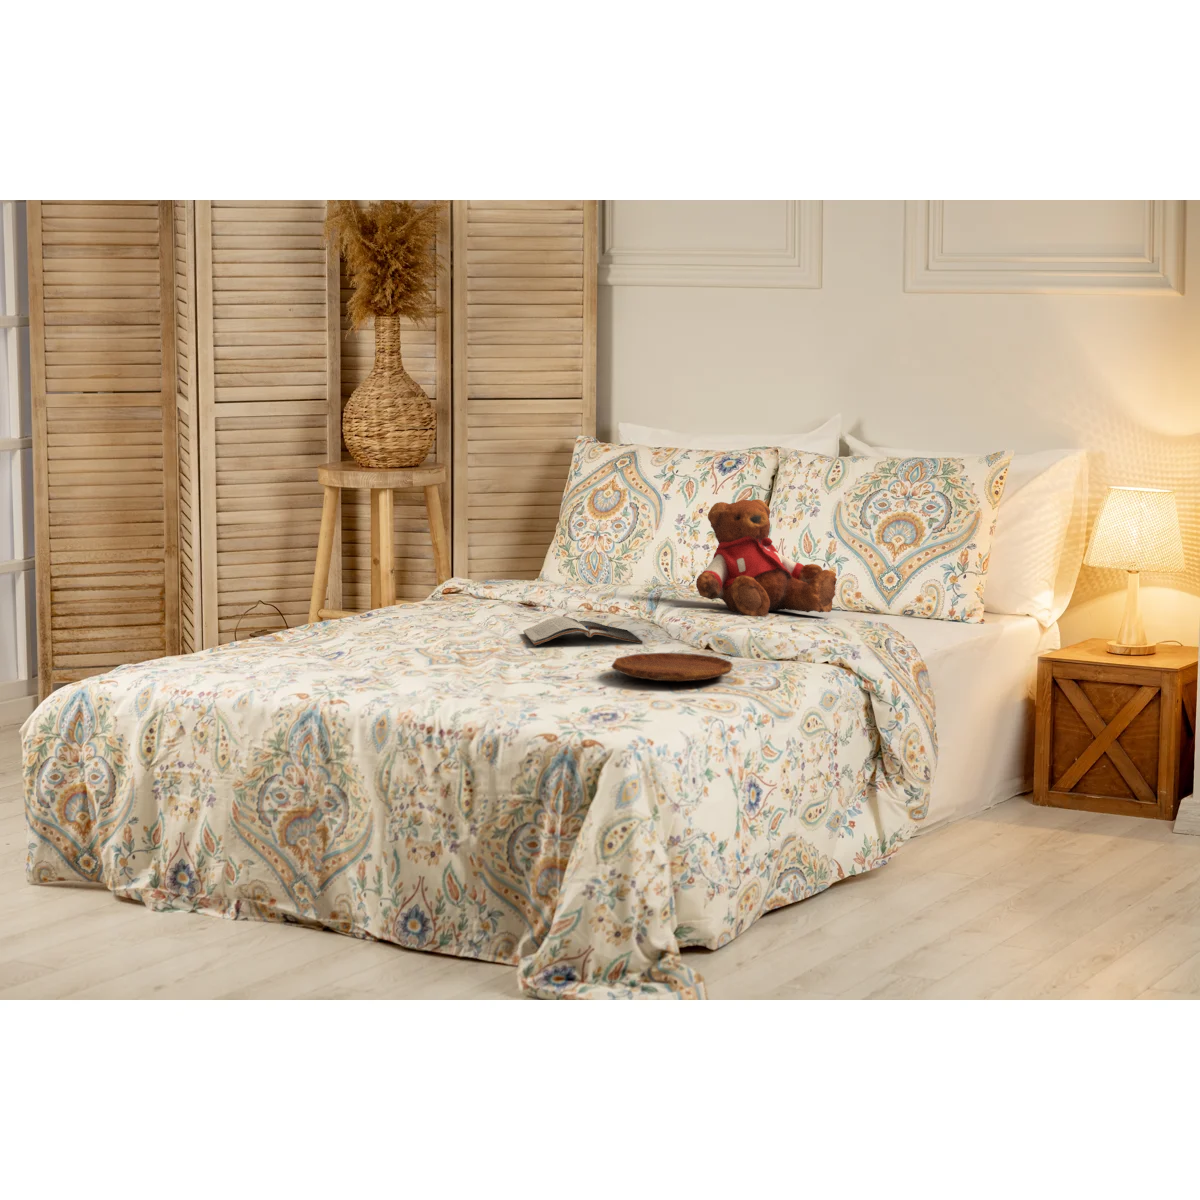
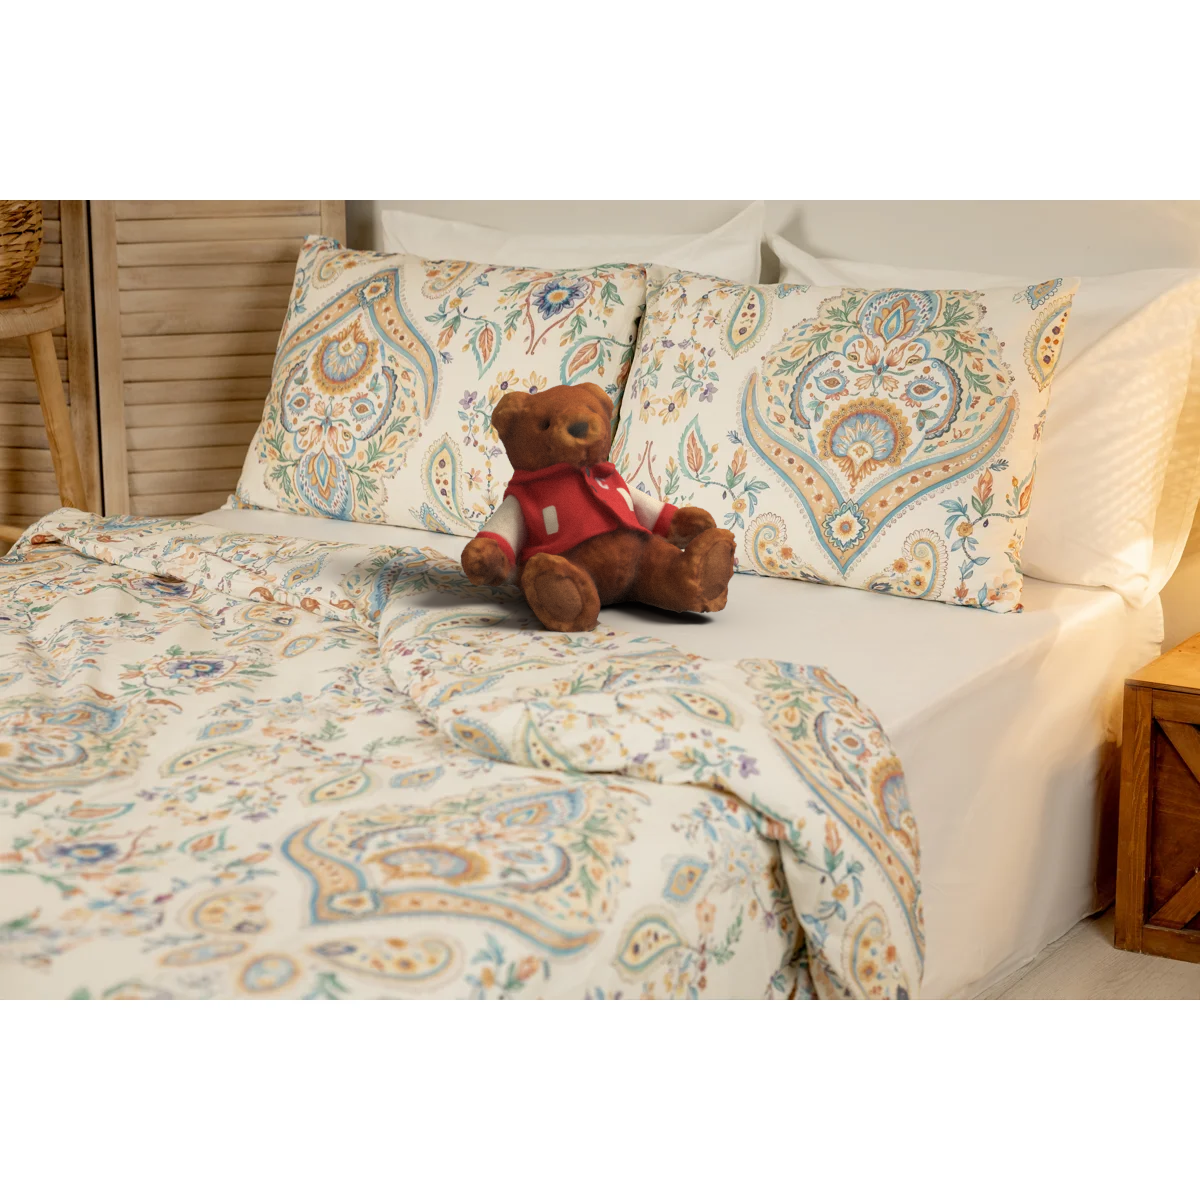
magazine: present [523,617,642,645] -> none [88,649,320,737]
tray: present [612,653,732,681] -> none [181,789,461,907]

